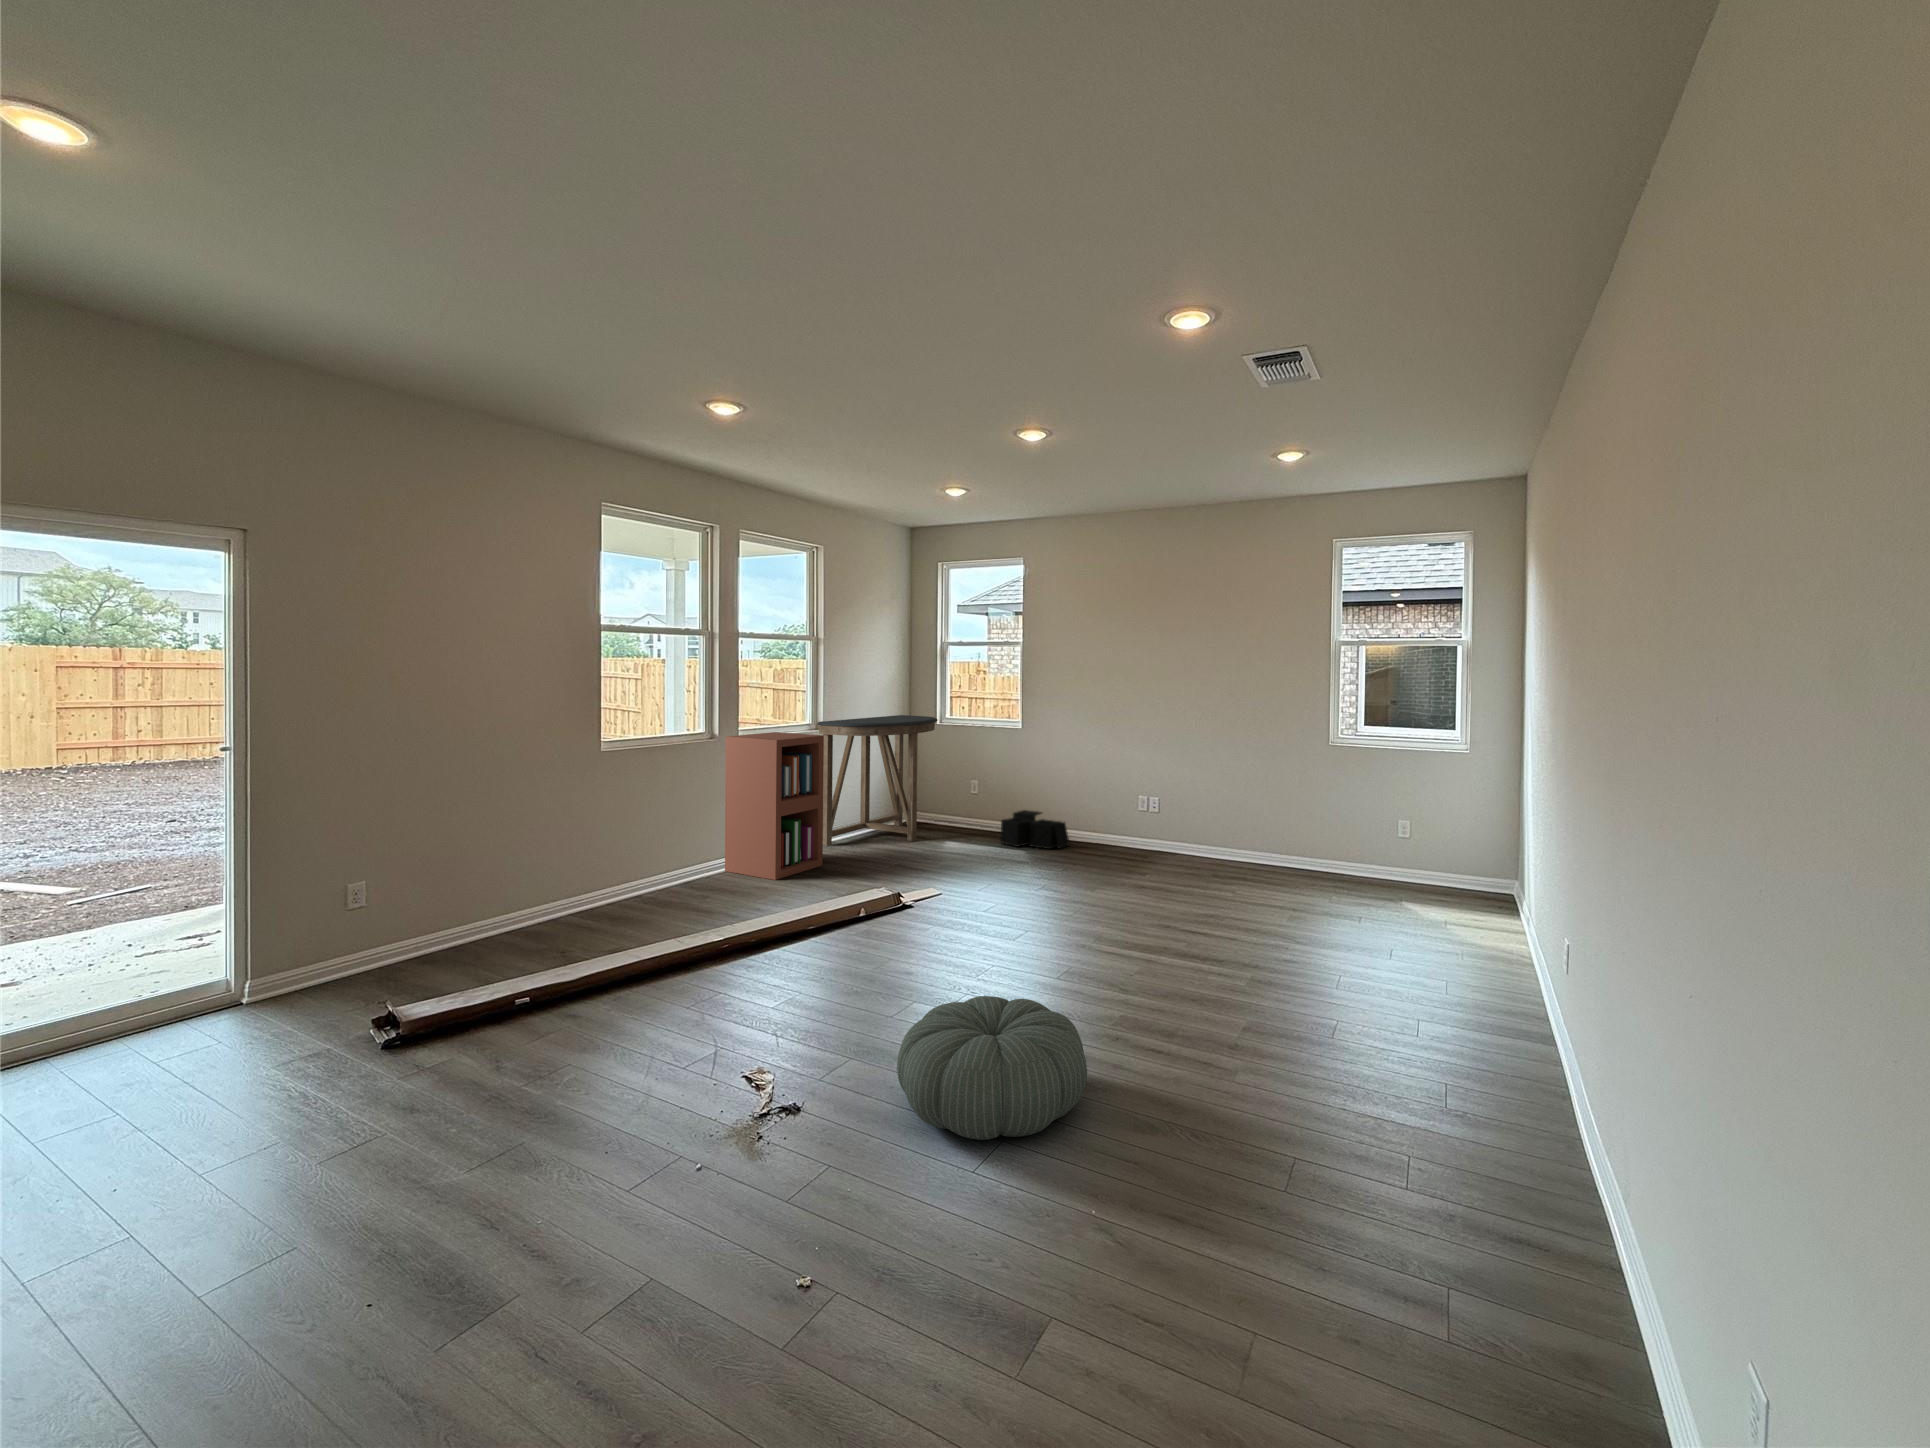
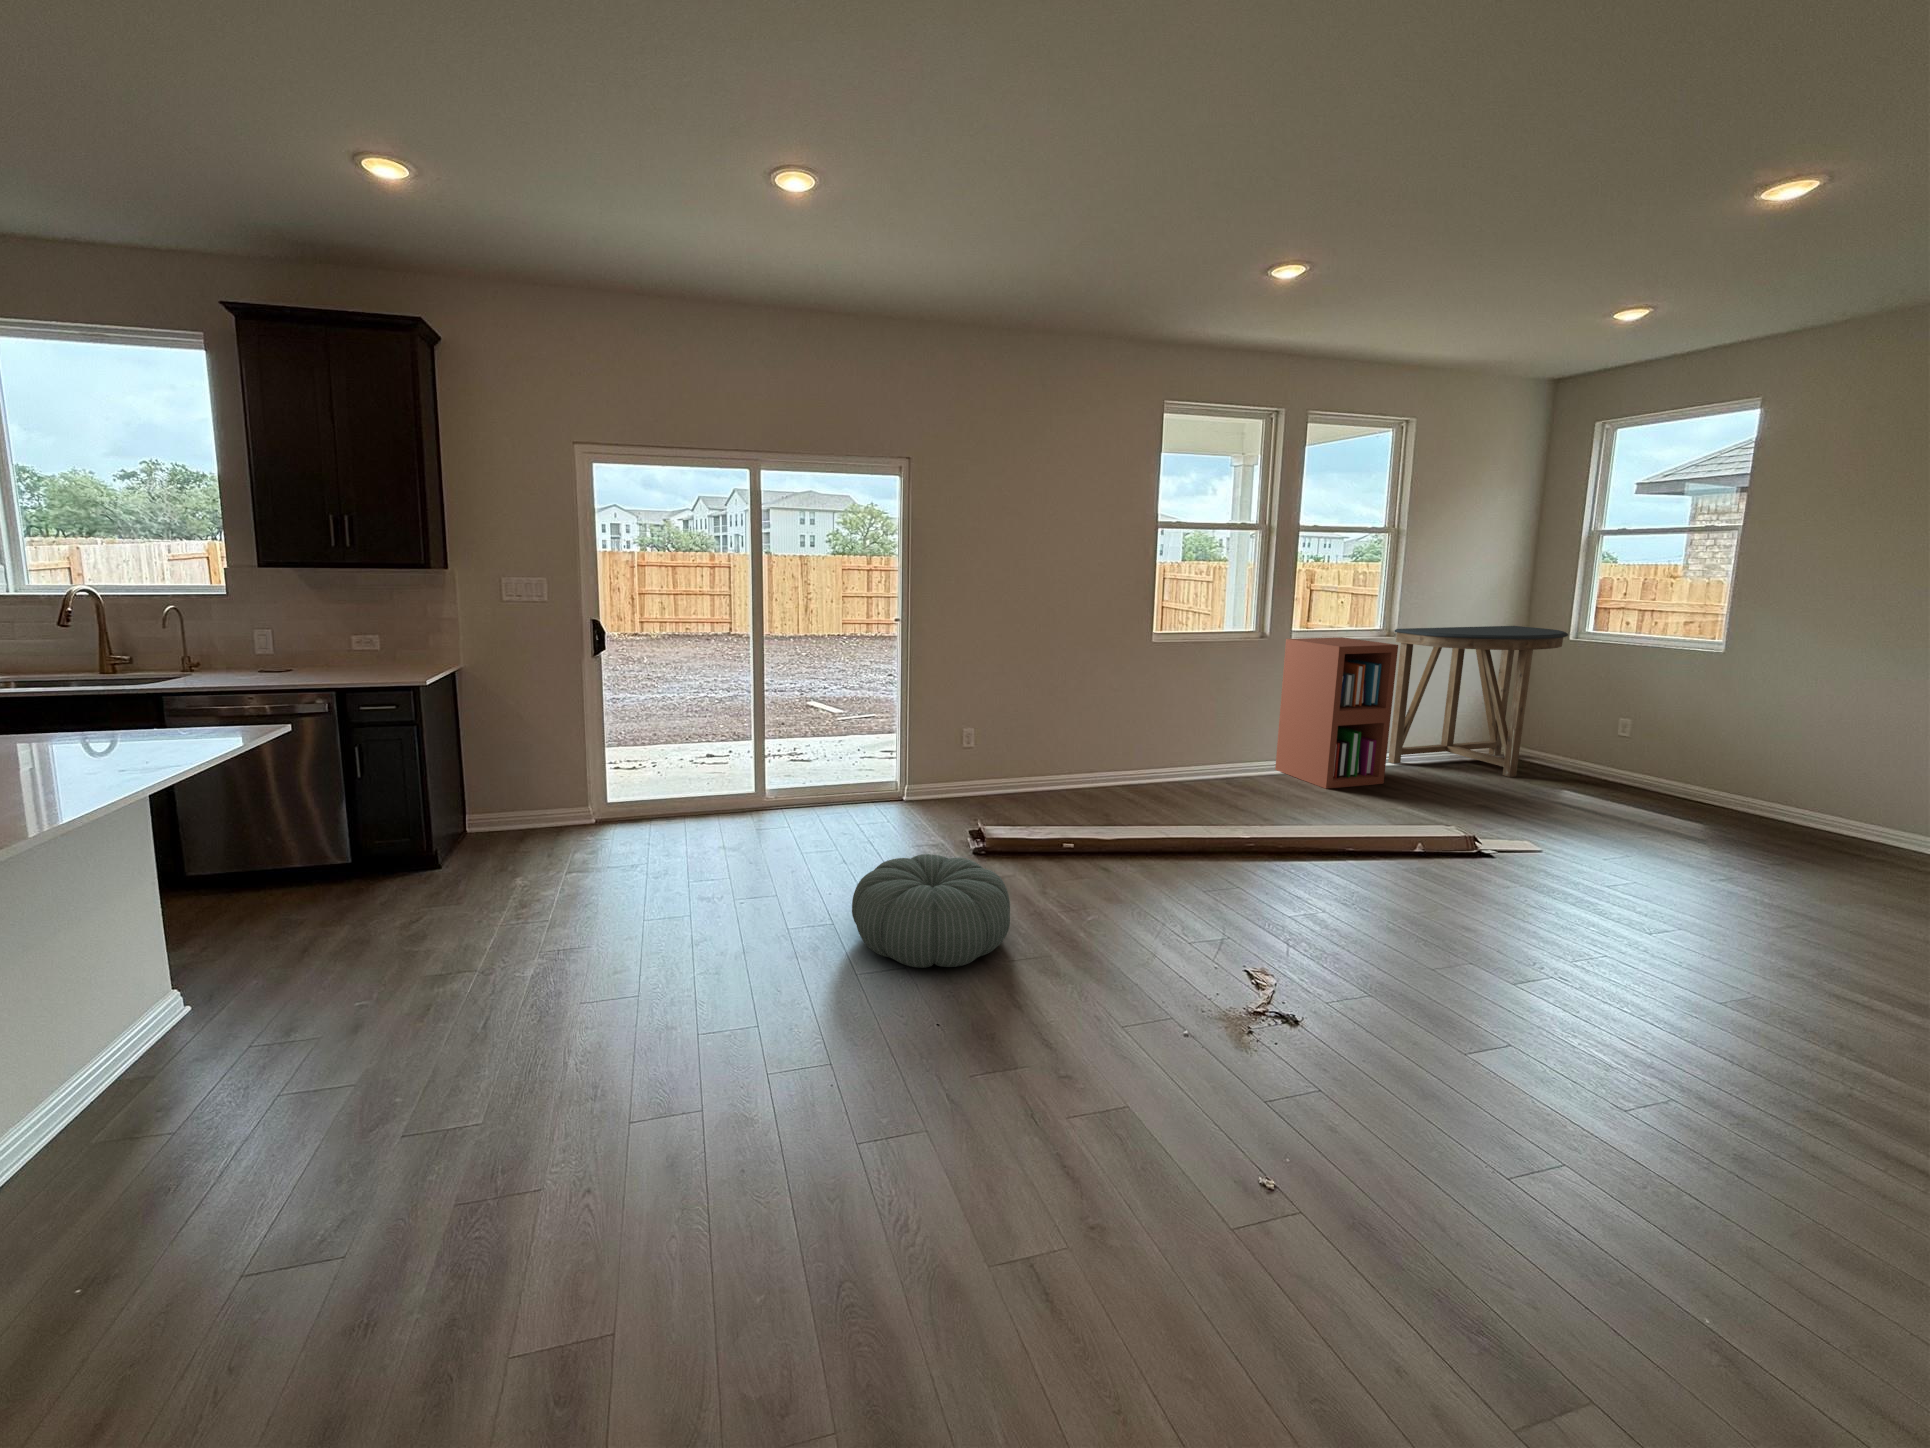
storage bin: present [1001,810,1070,849] -> none [1652,765,1787,828]
pouf: present [897,996,1087,1140] -> present [852,854,1010,968]

